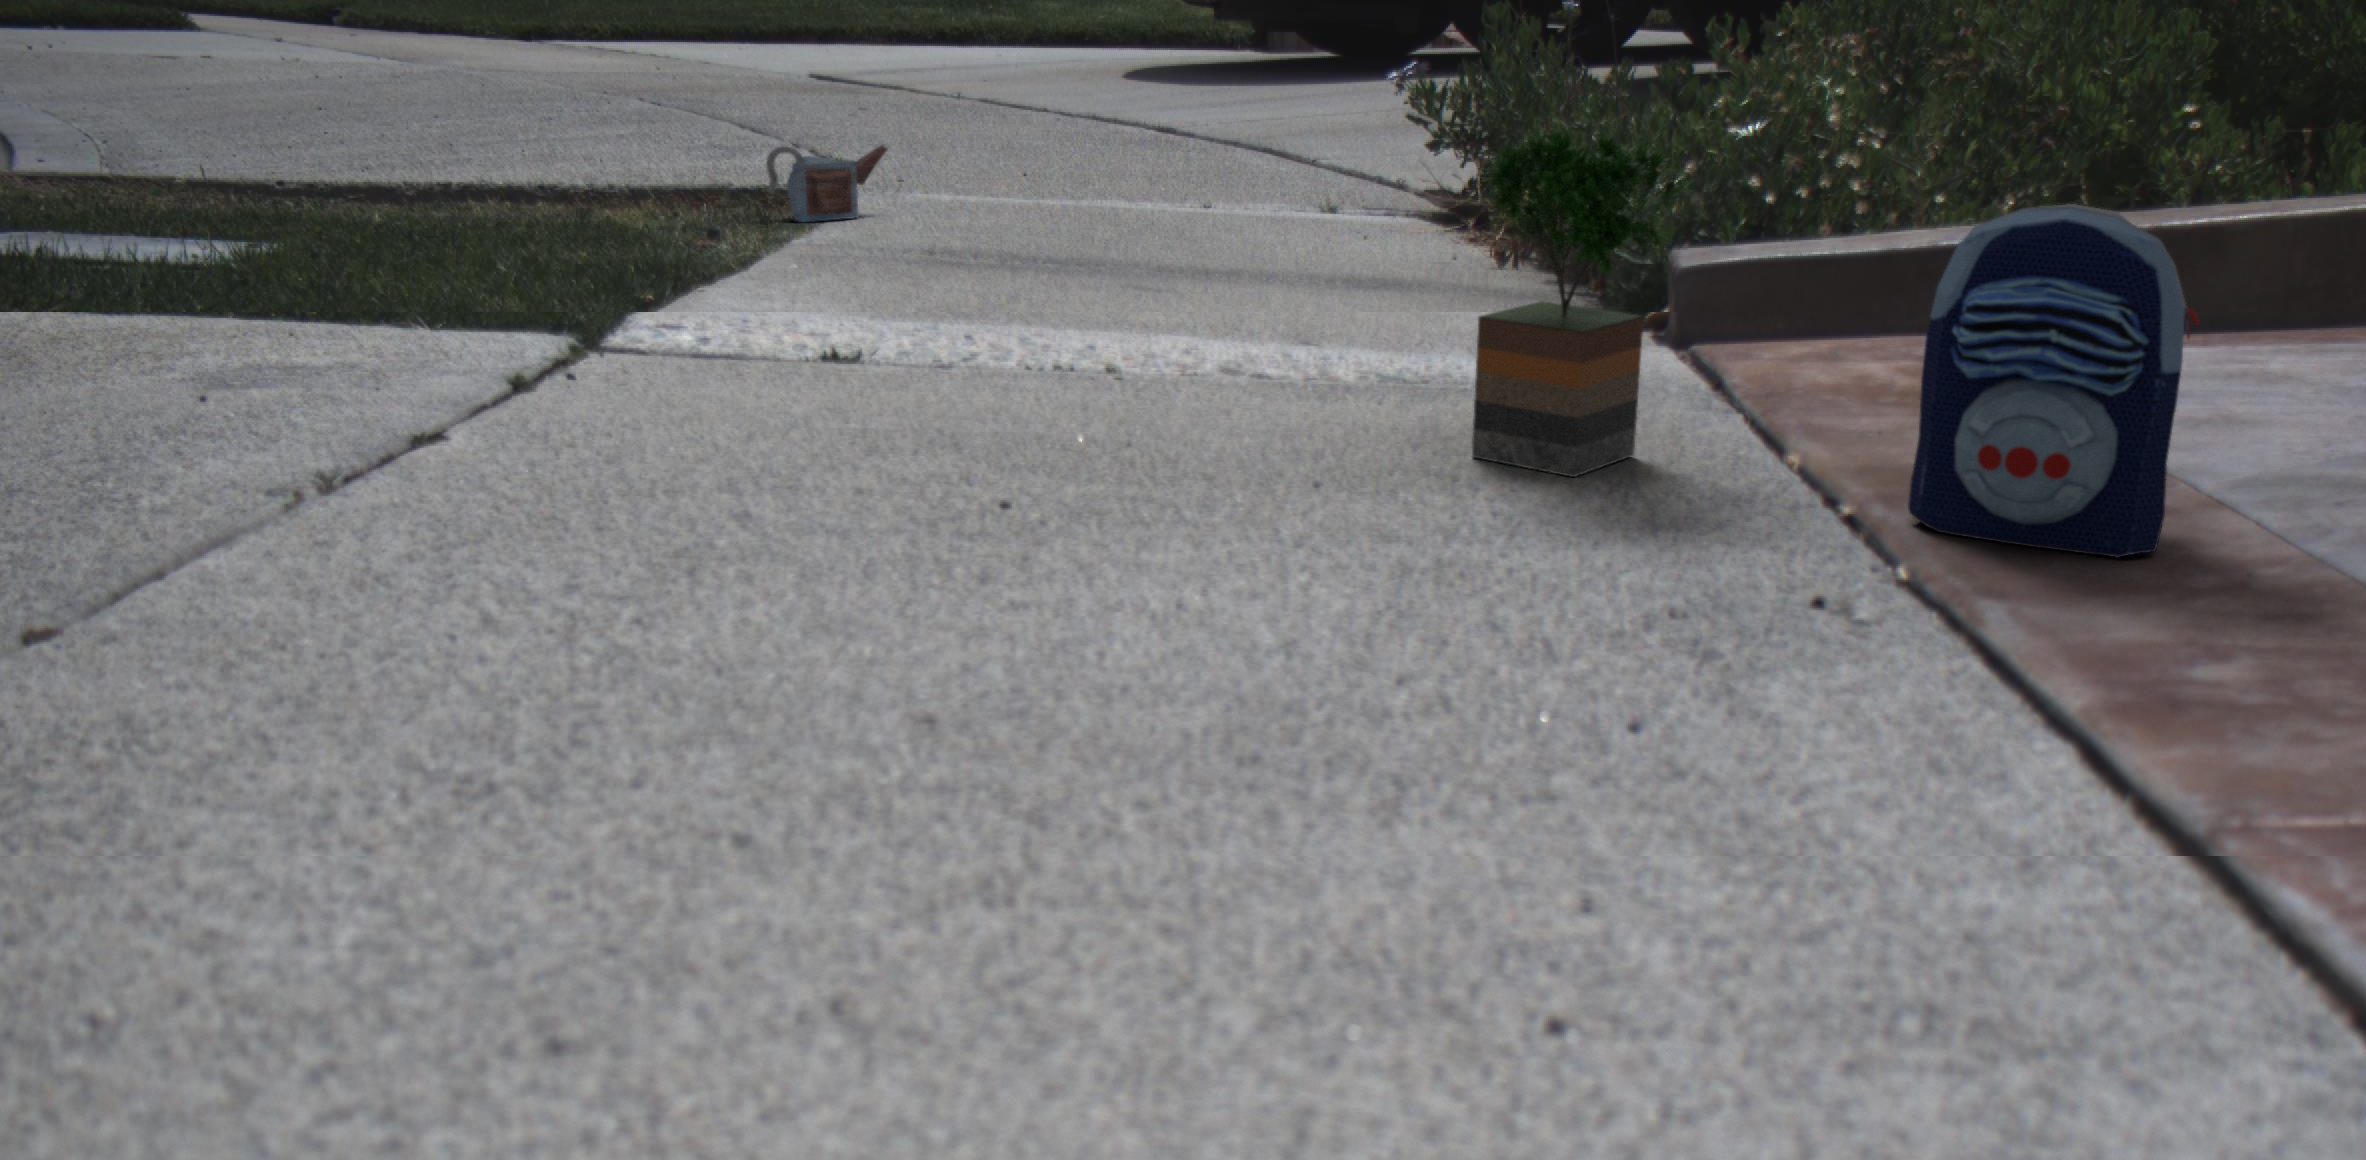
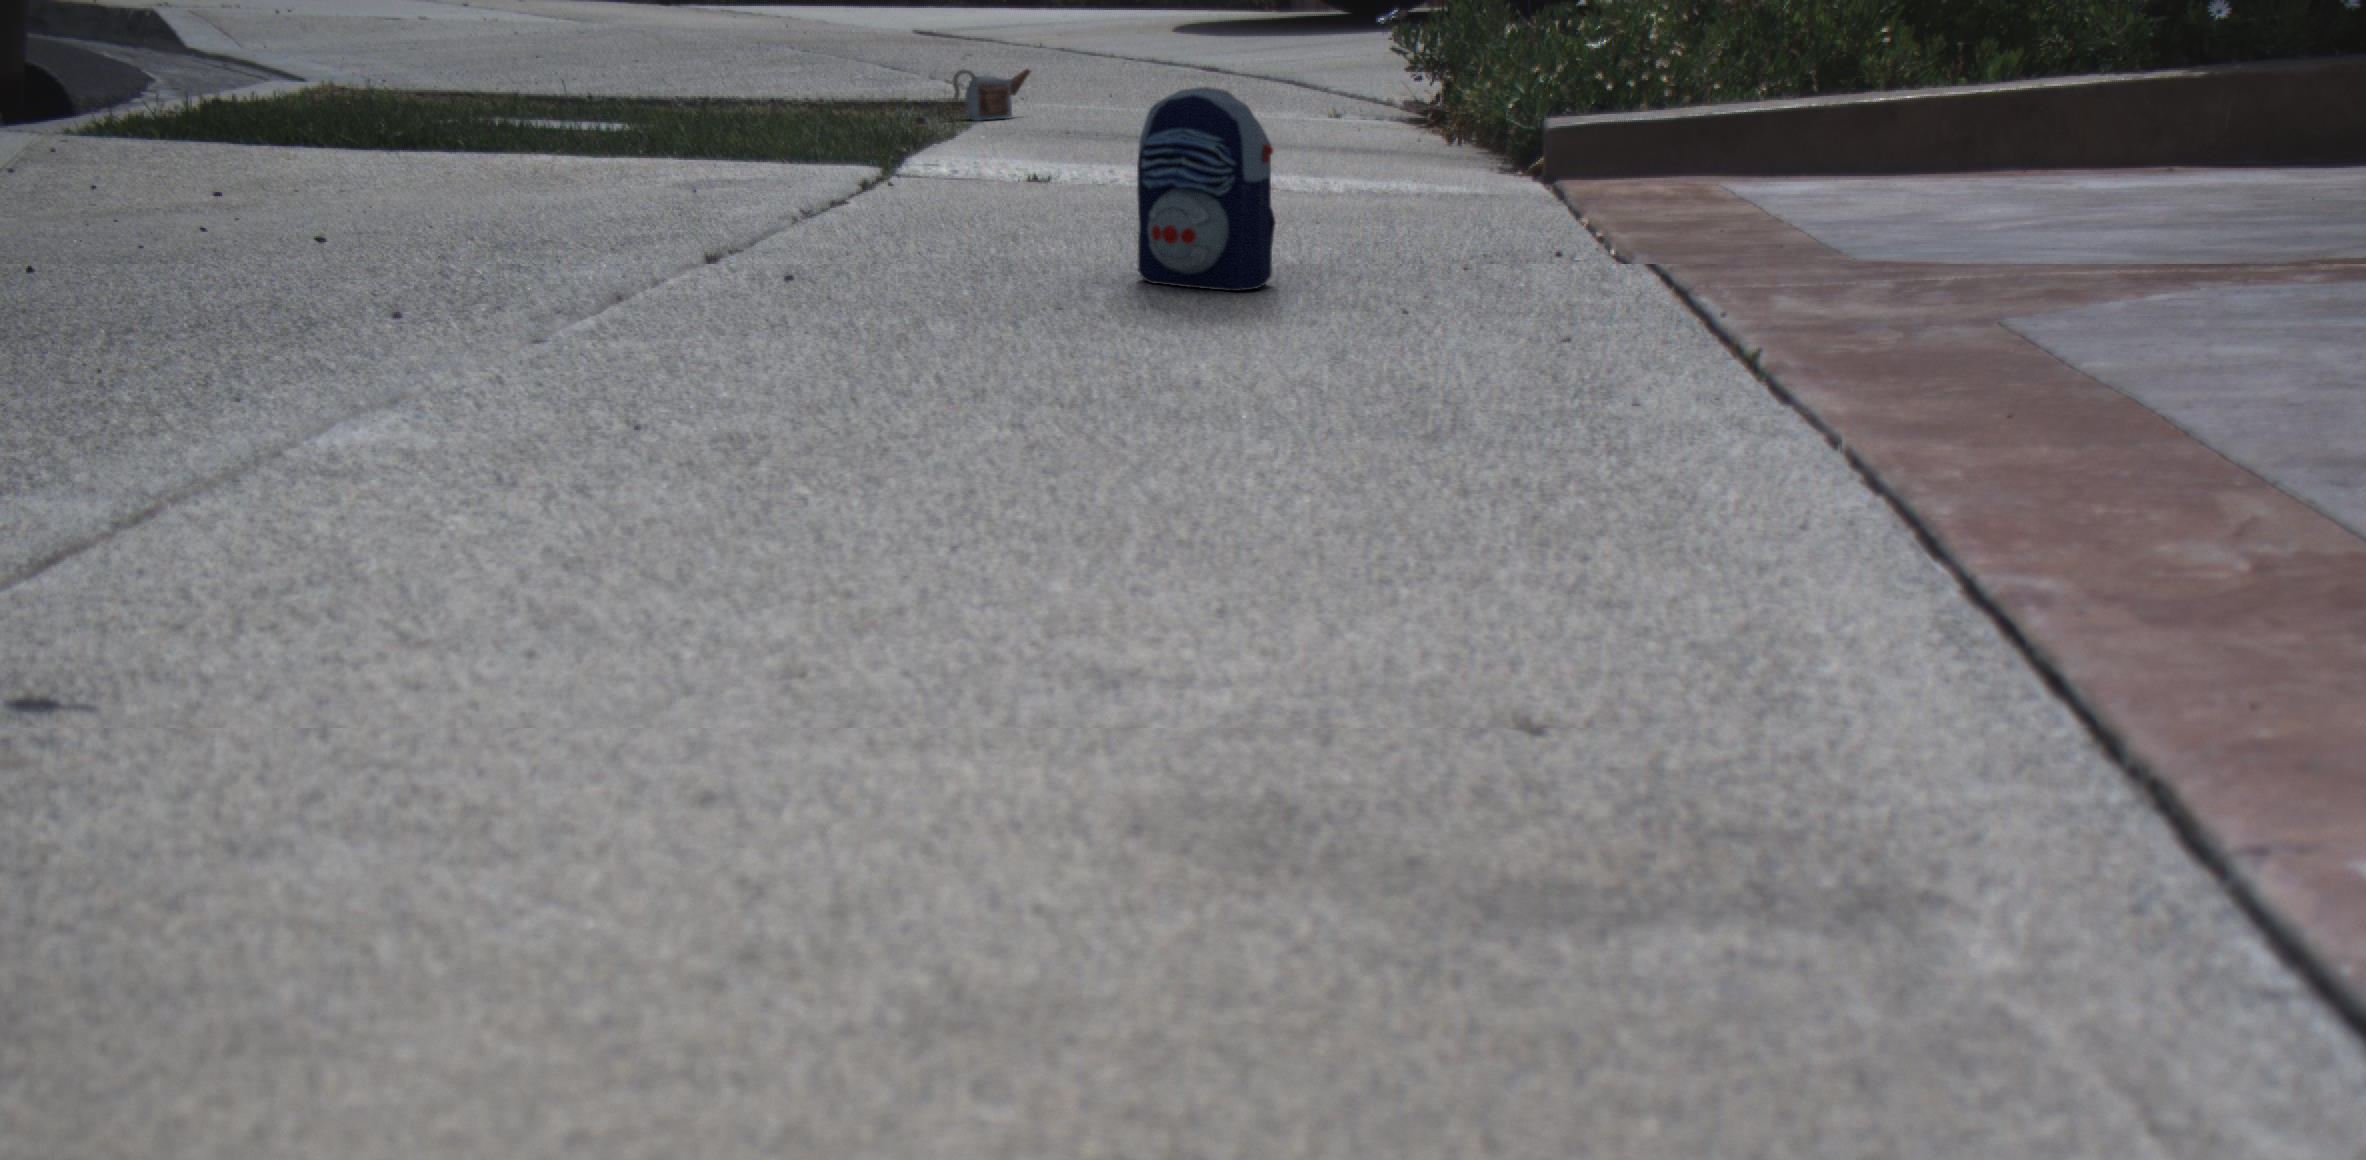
potted tree: present [1472,129,1690,477] -> none [1398,31,1516,217]
backpack: present [1908,204,2199,558] -> present [1137,87,1276,291]

